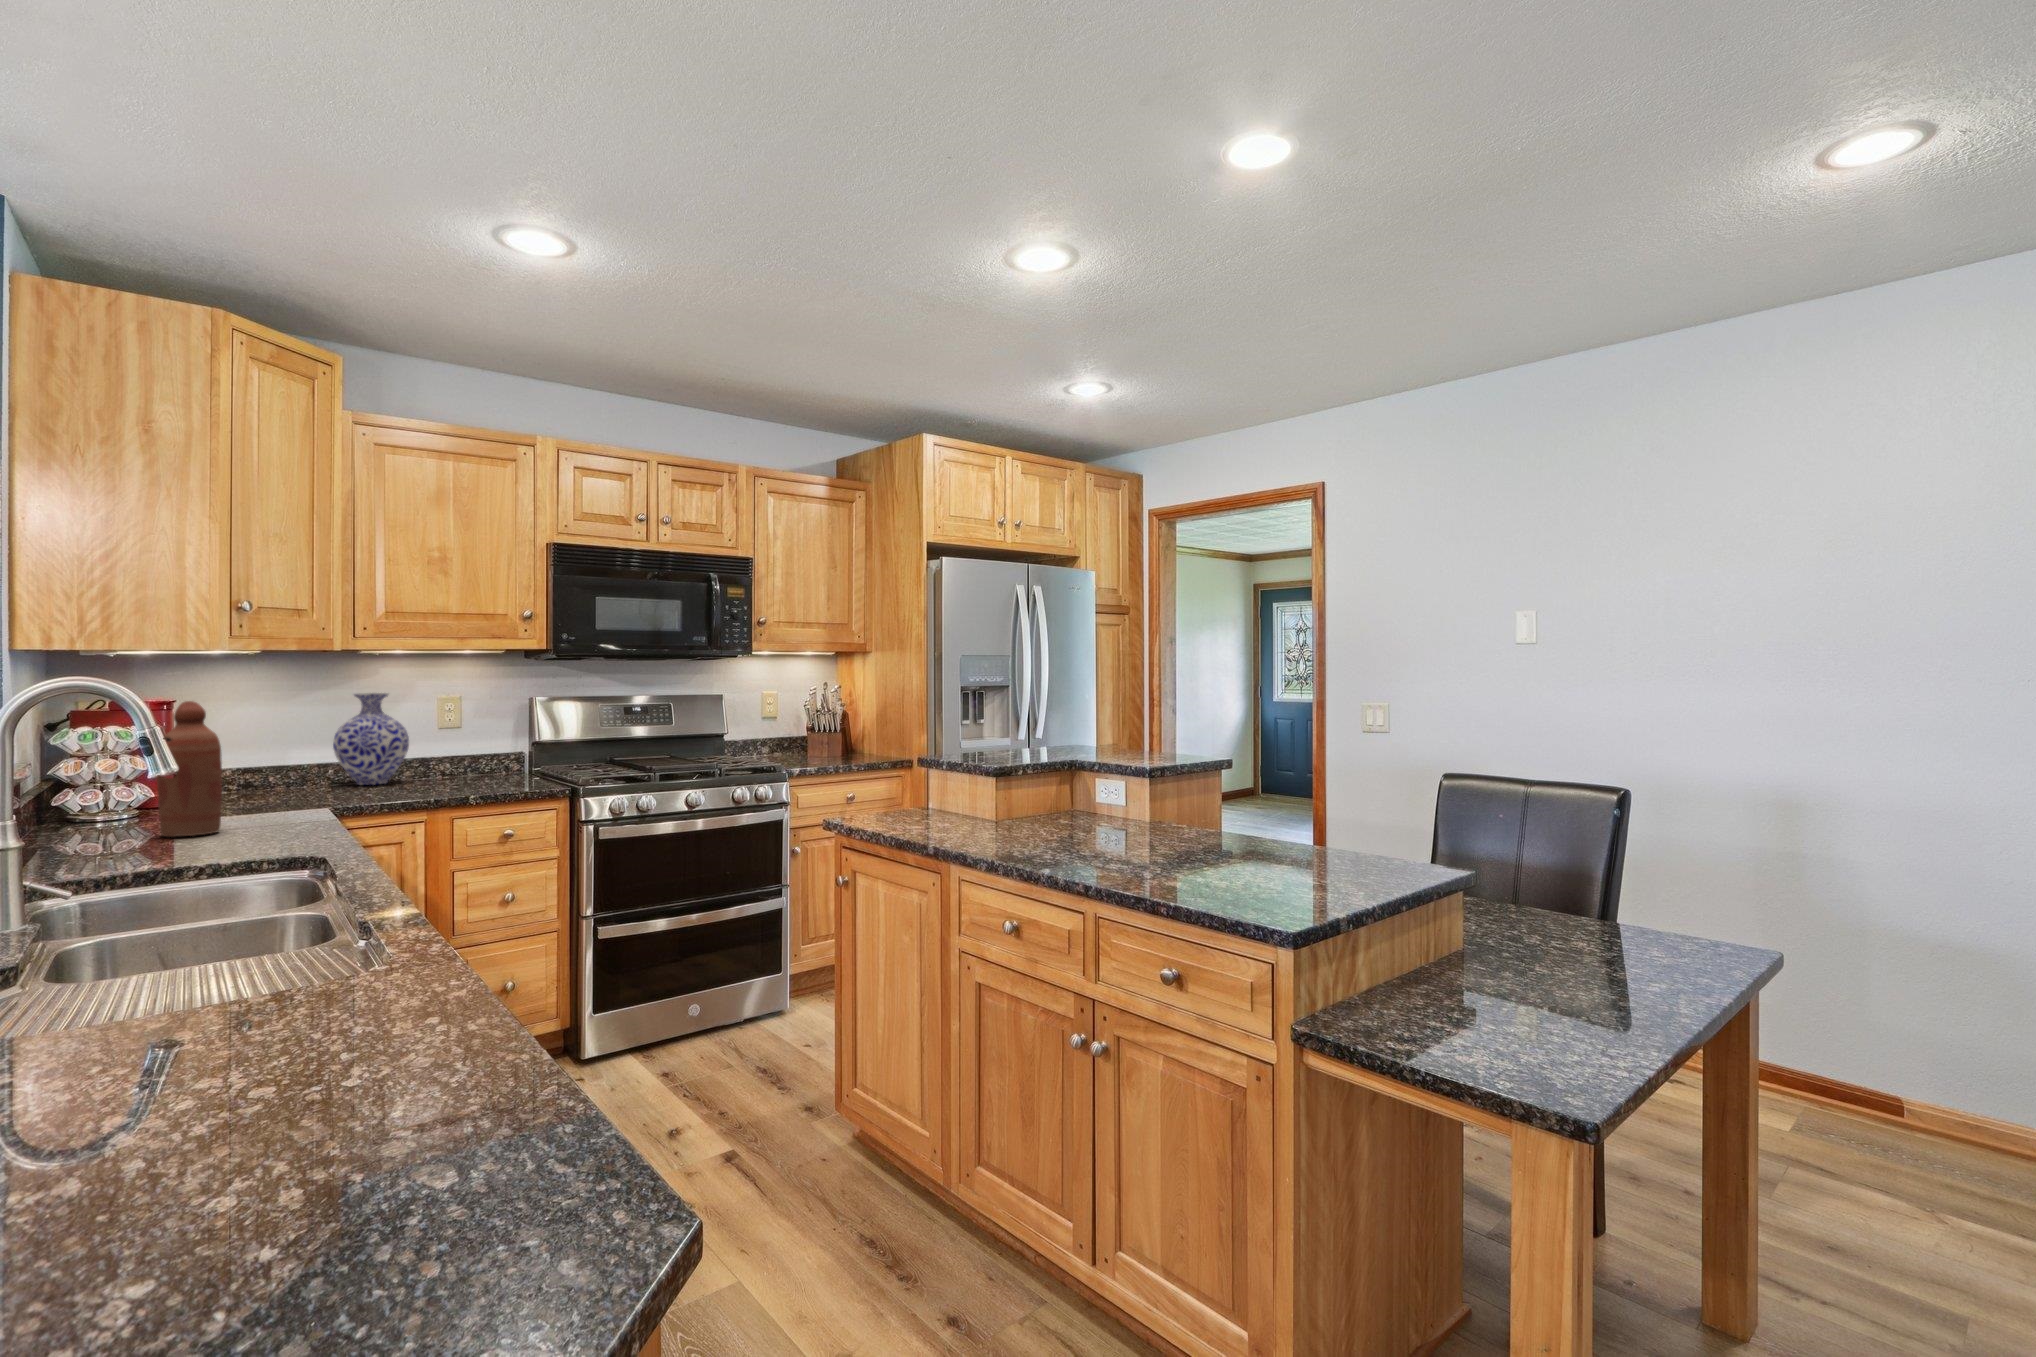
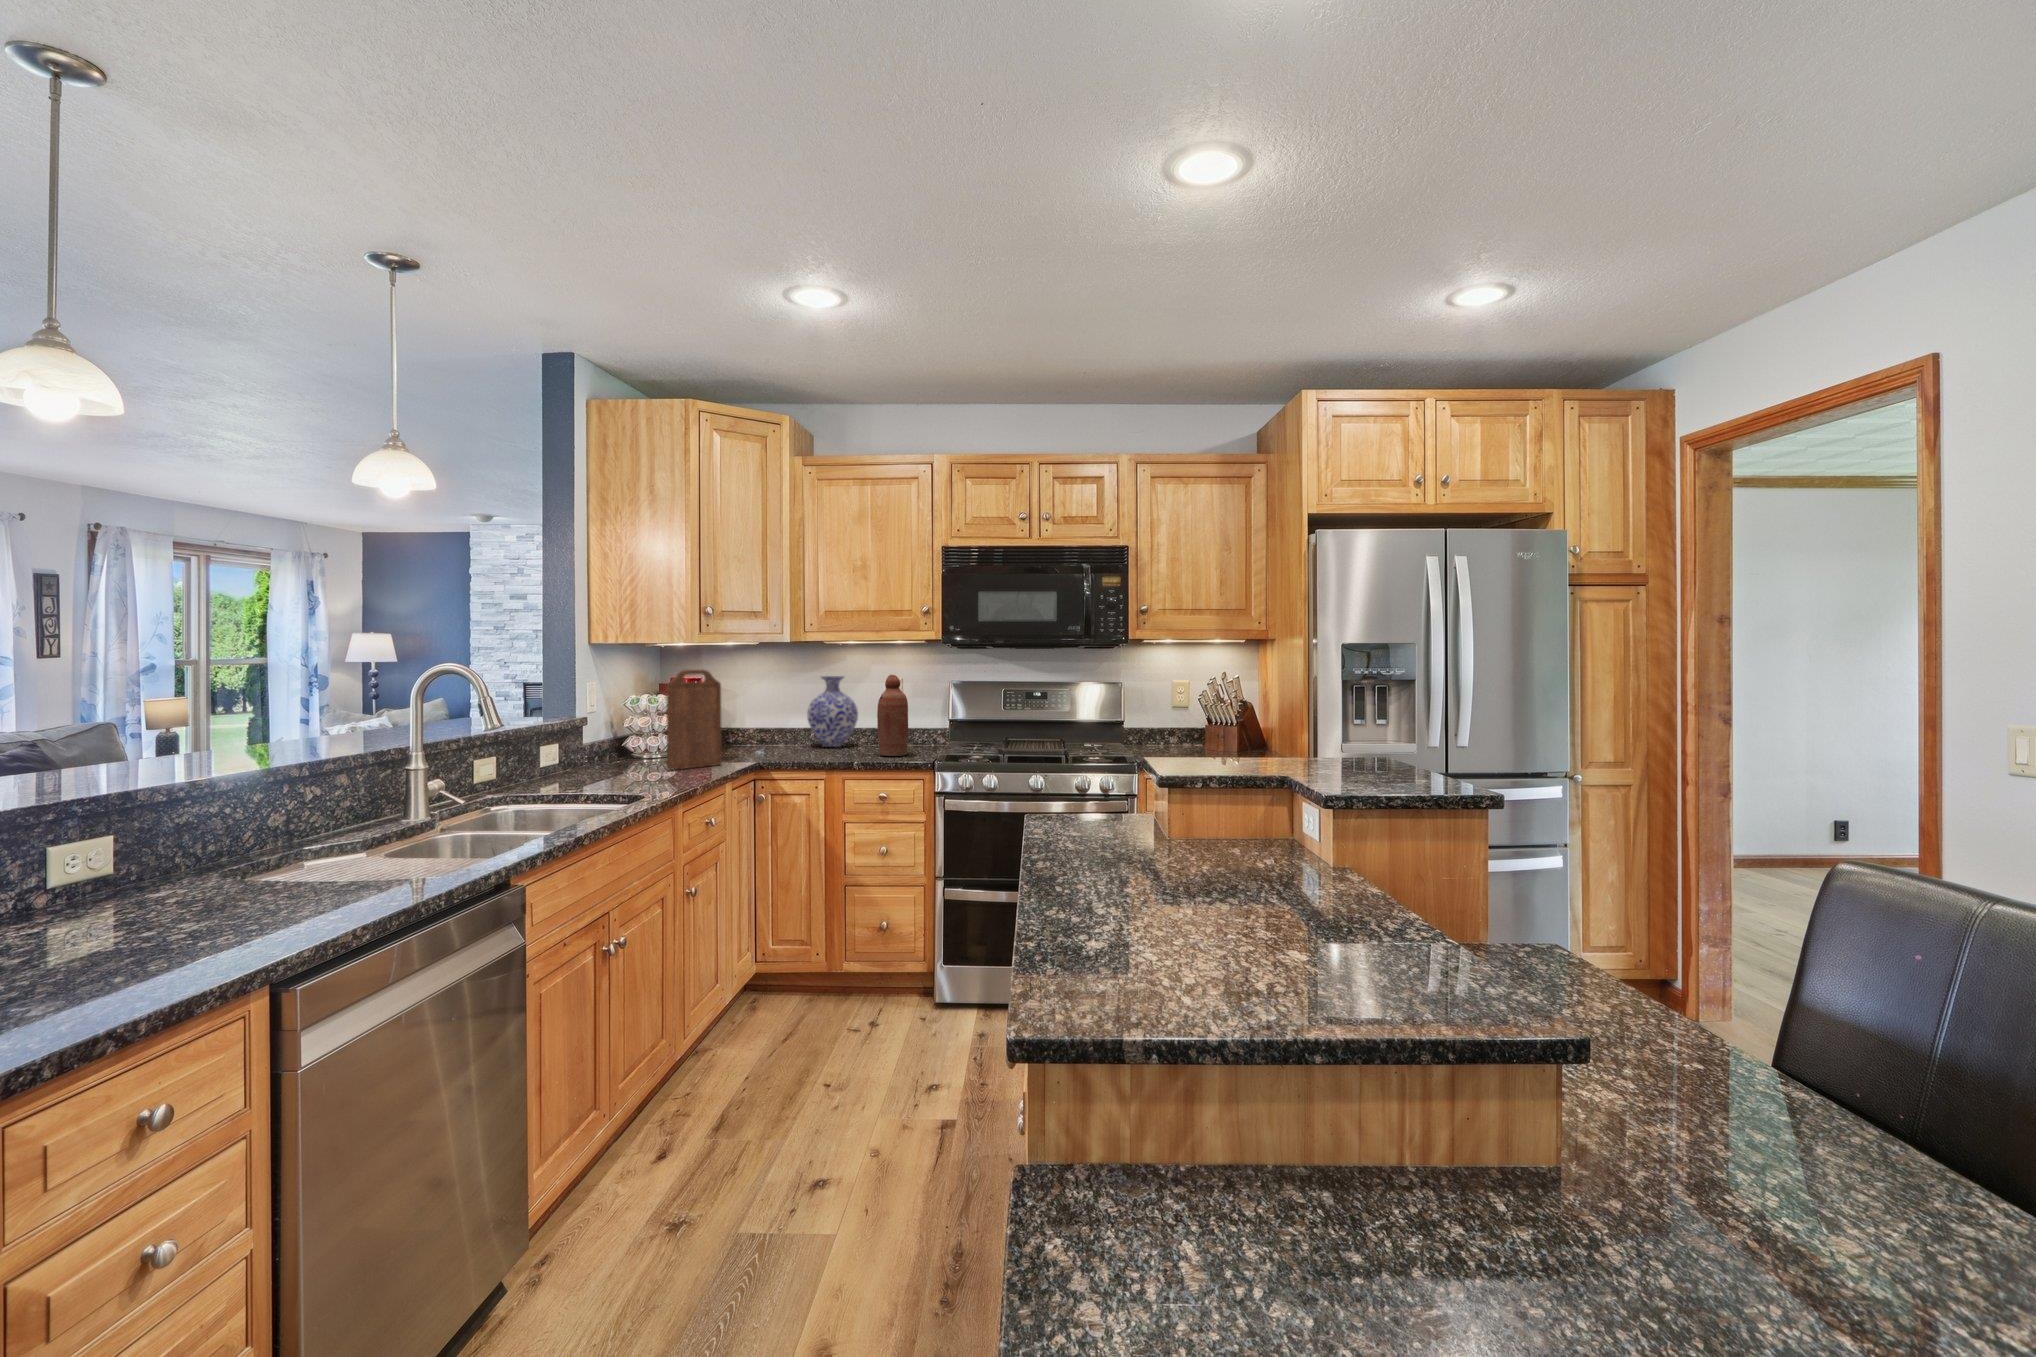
cutting board: none [235,686,297,824] -> present [666,670,722,770]
bottle: present [157,701,222,837] -> present [877,675,908,756]

